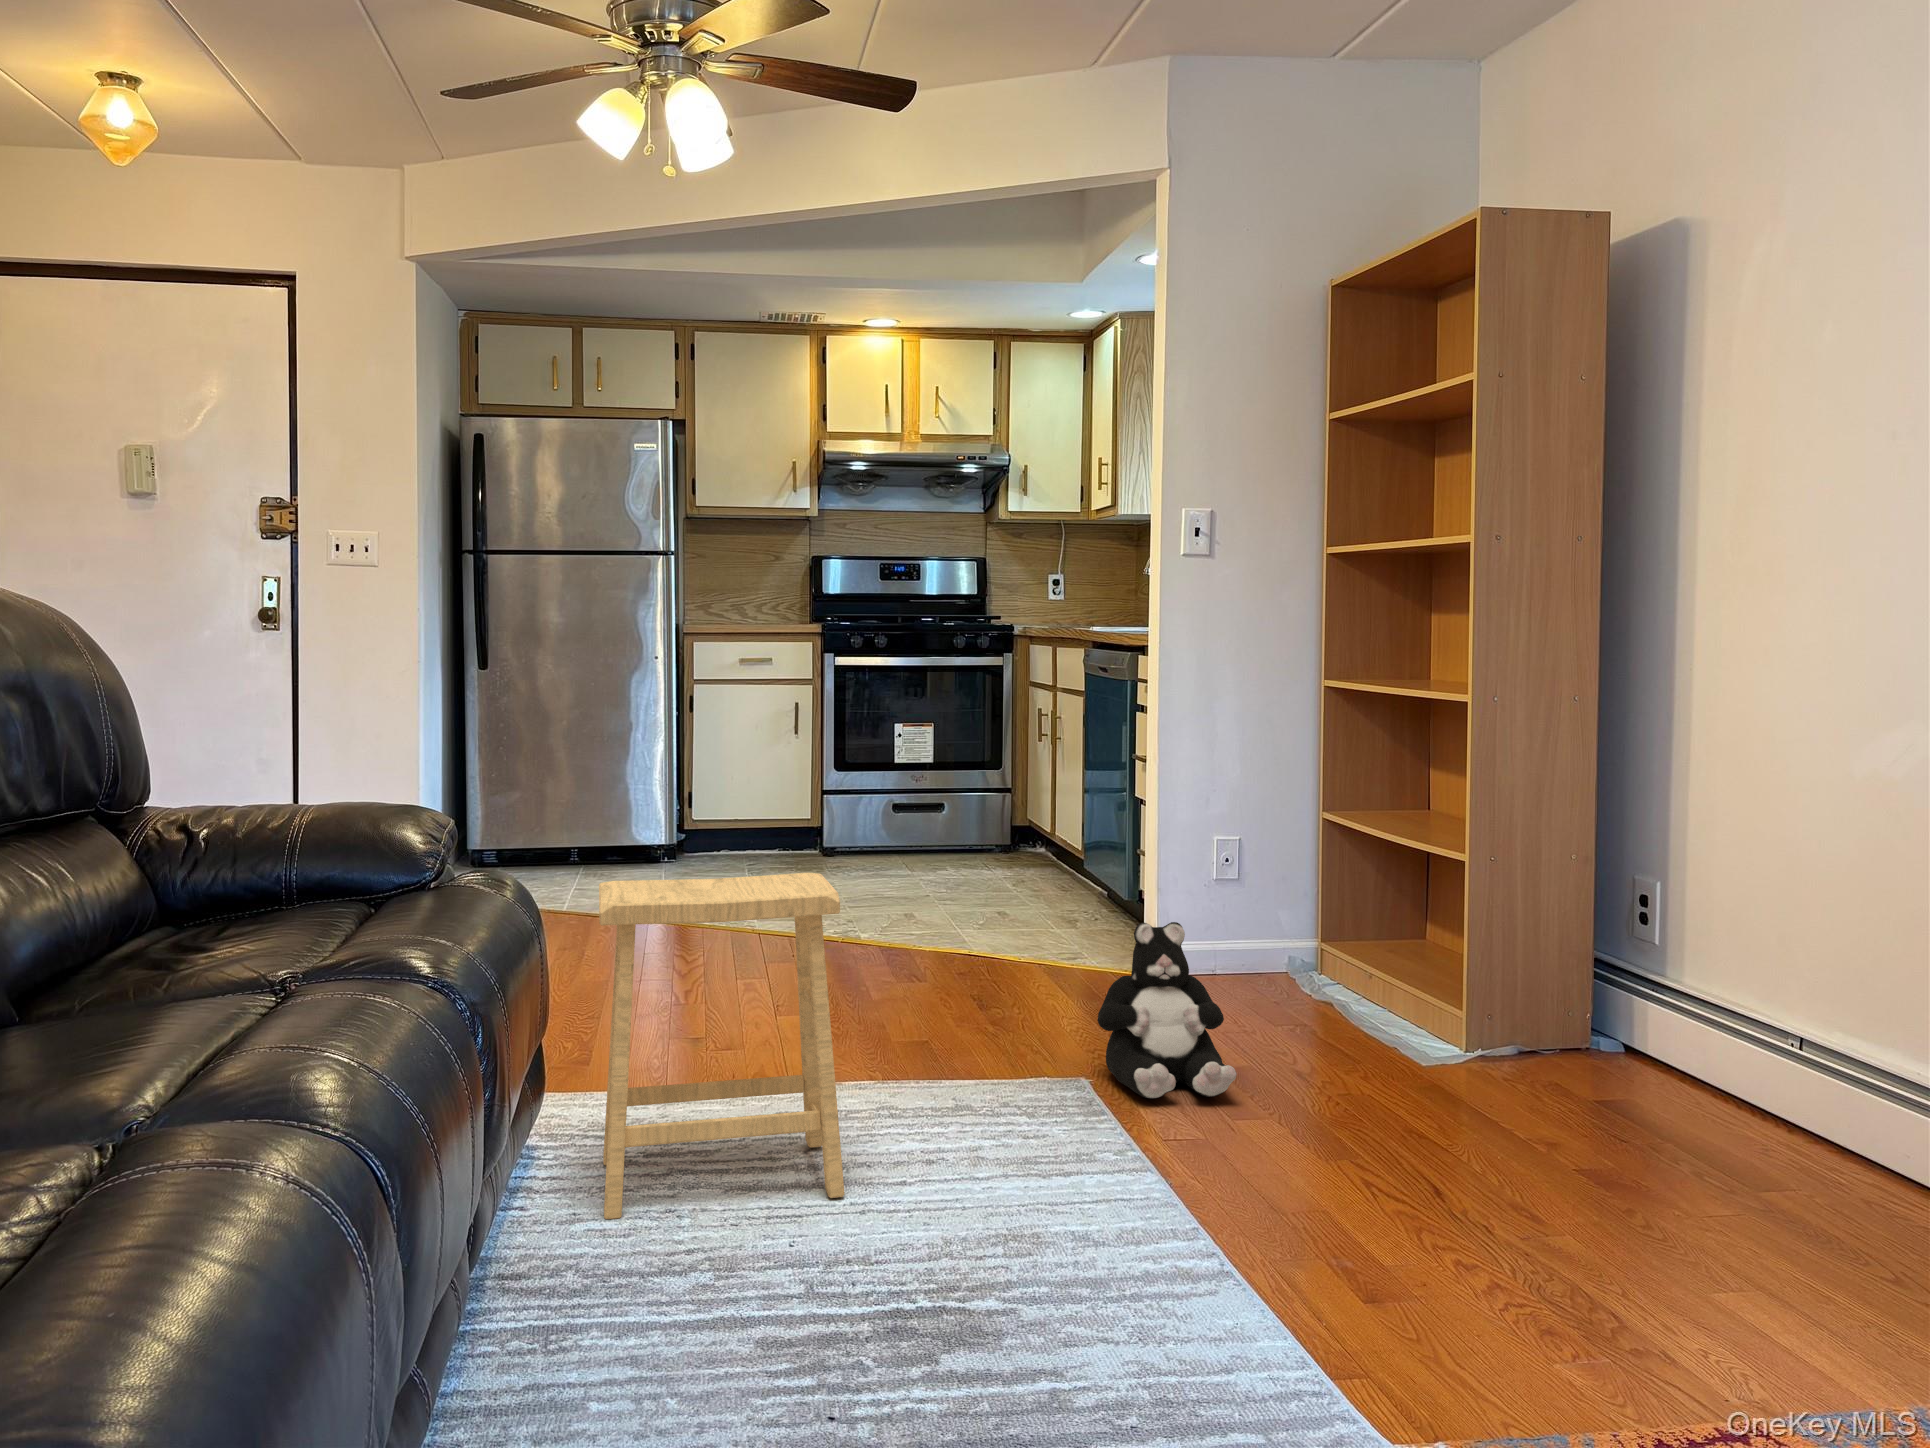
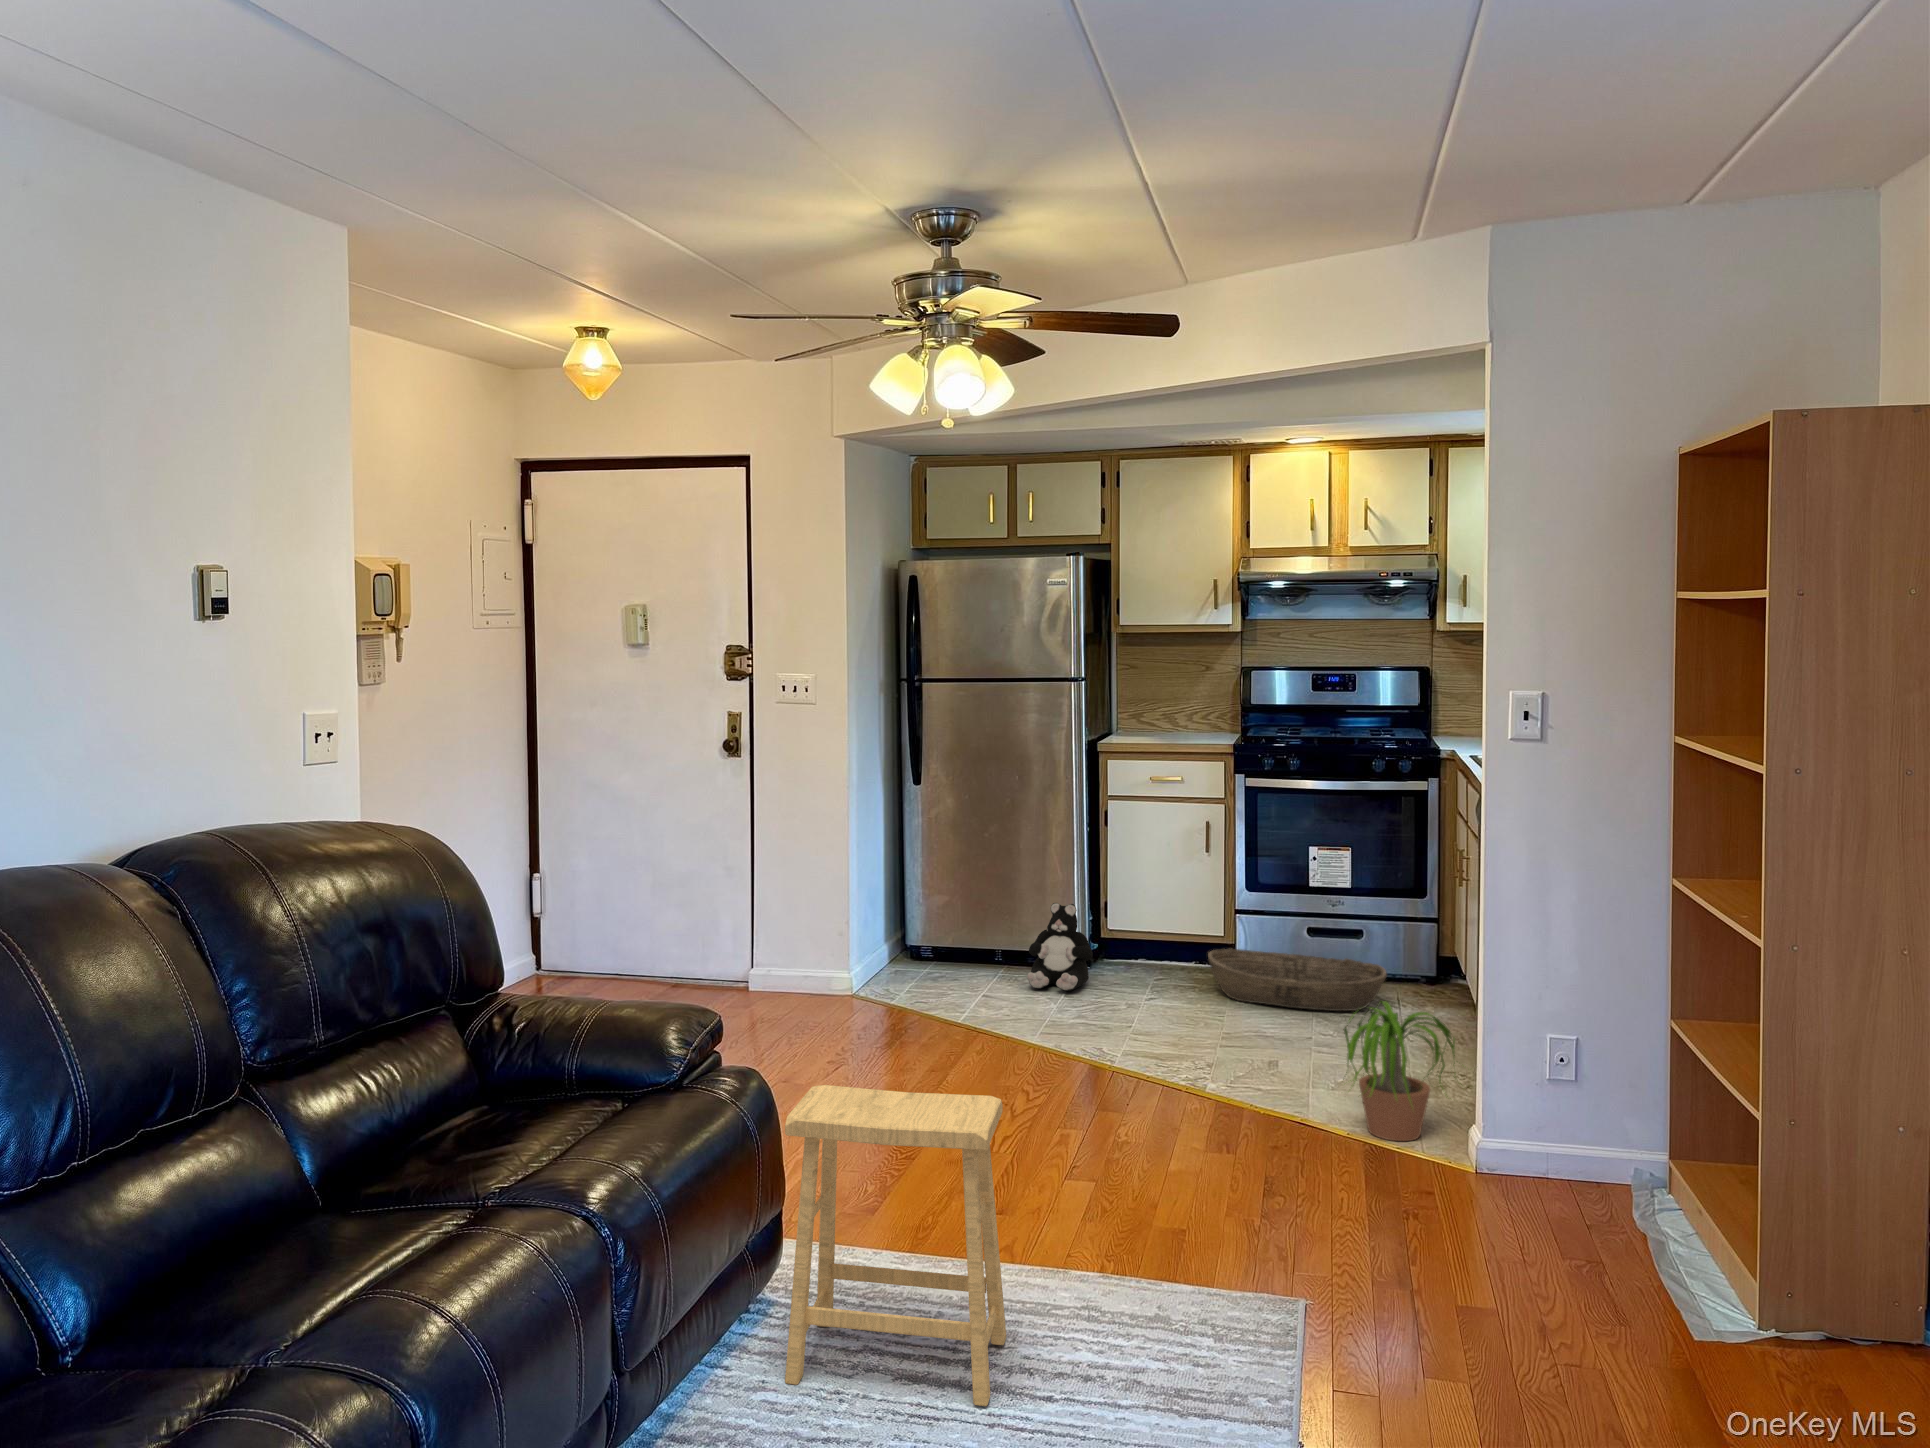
potted plant: none [993,825,1125,953] -> present [1344,1001,1455,1141]
basket: none [805,826,975,872] -> present [1208,948,1387,1011]
plush toy: present [1097,922,1237,1098] -> present [1027,903,1093,991]

